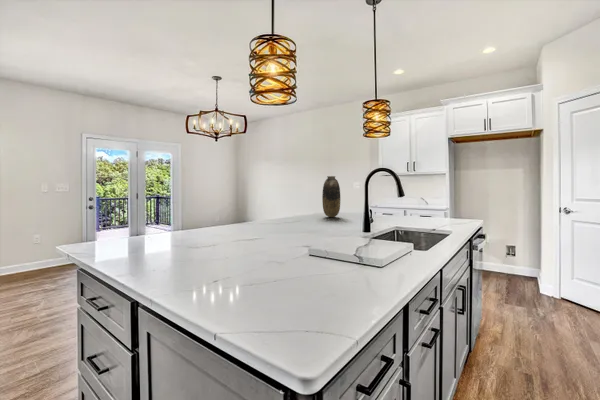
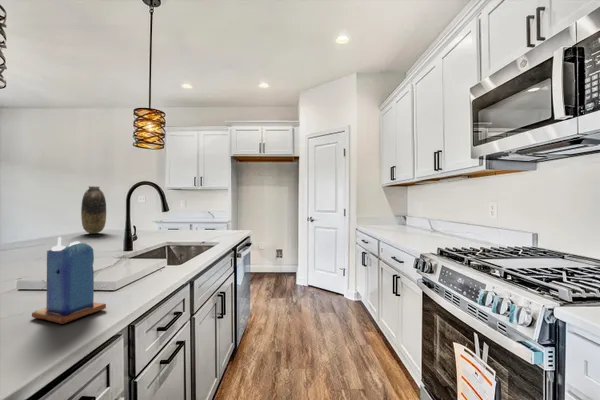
candle: none [331,218,385,292] -> present [32,237,106,324]

